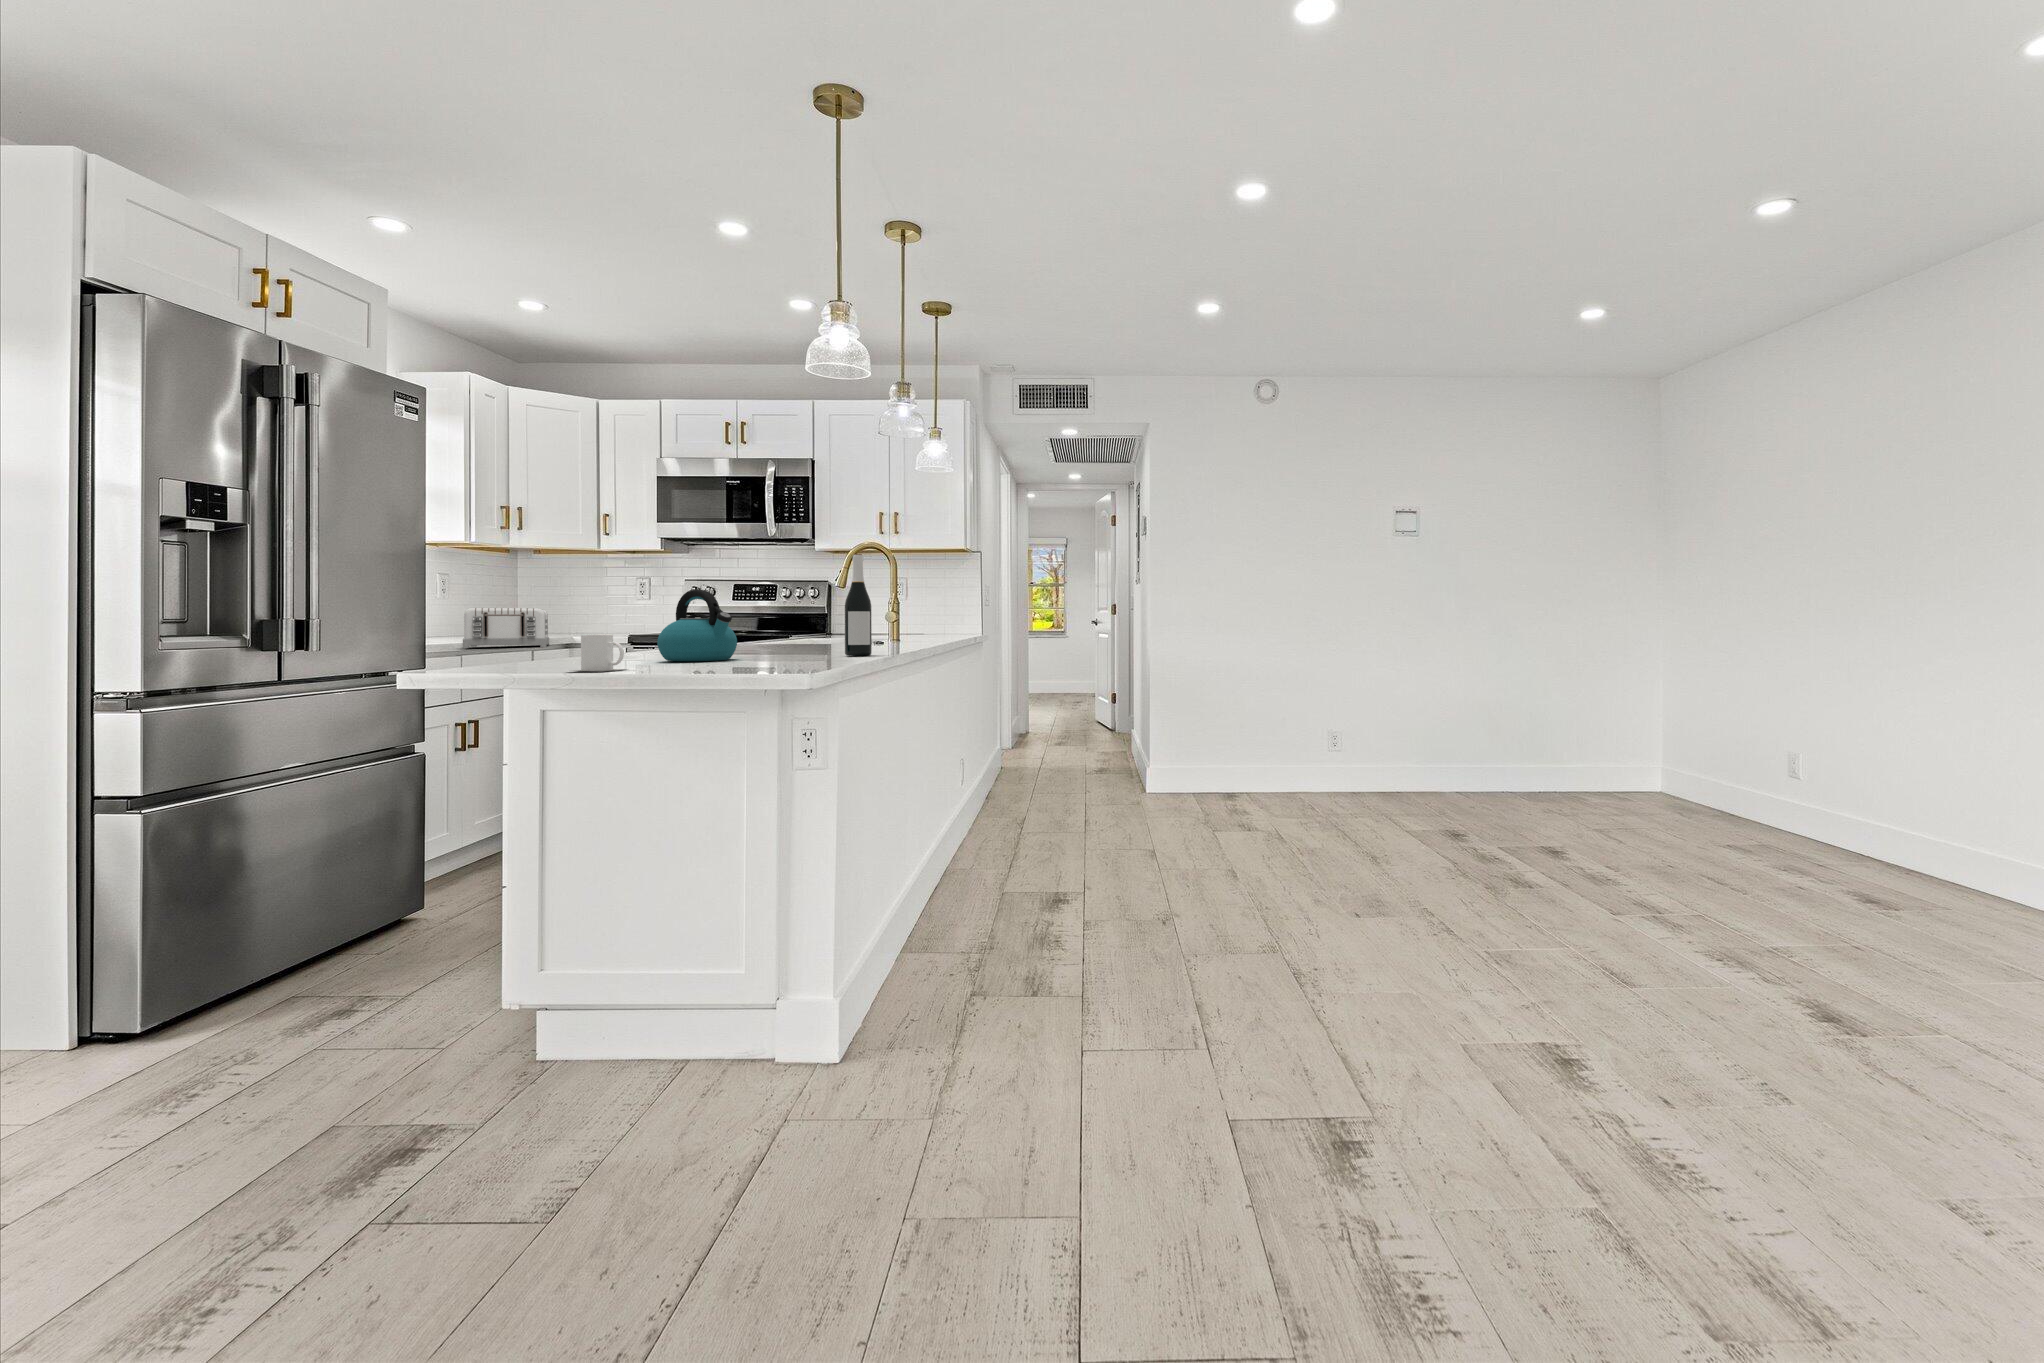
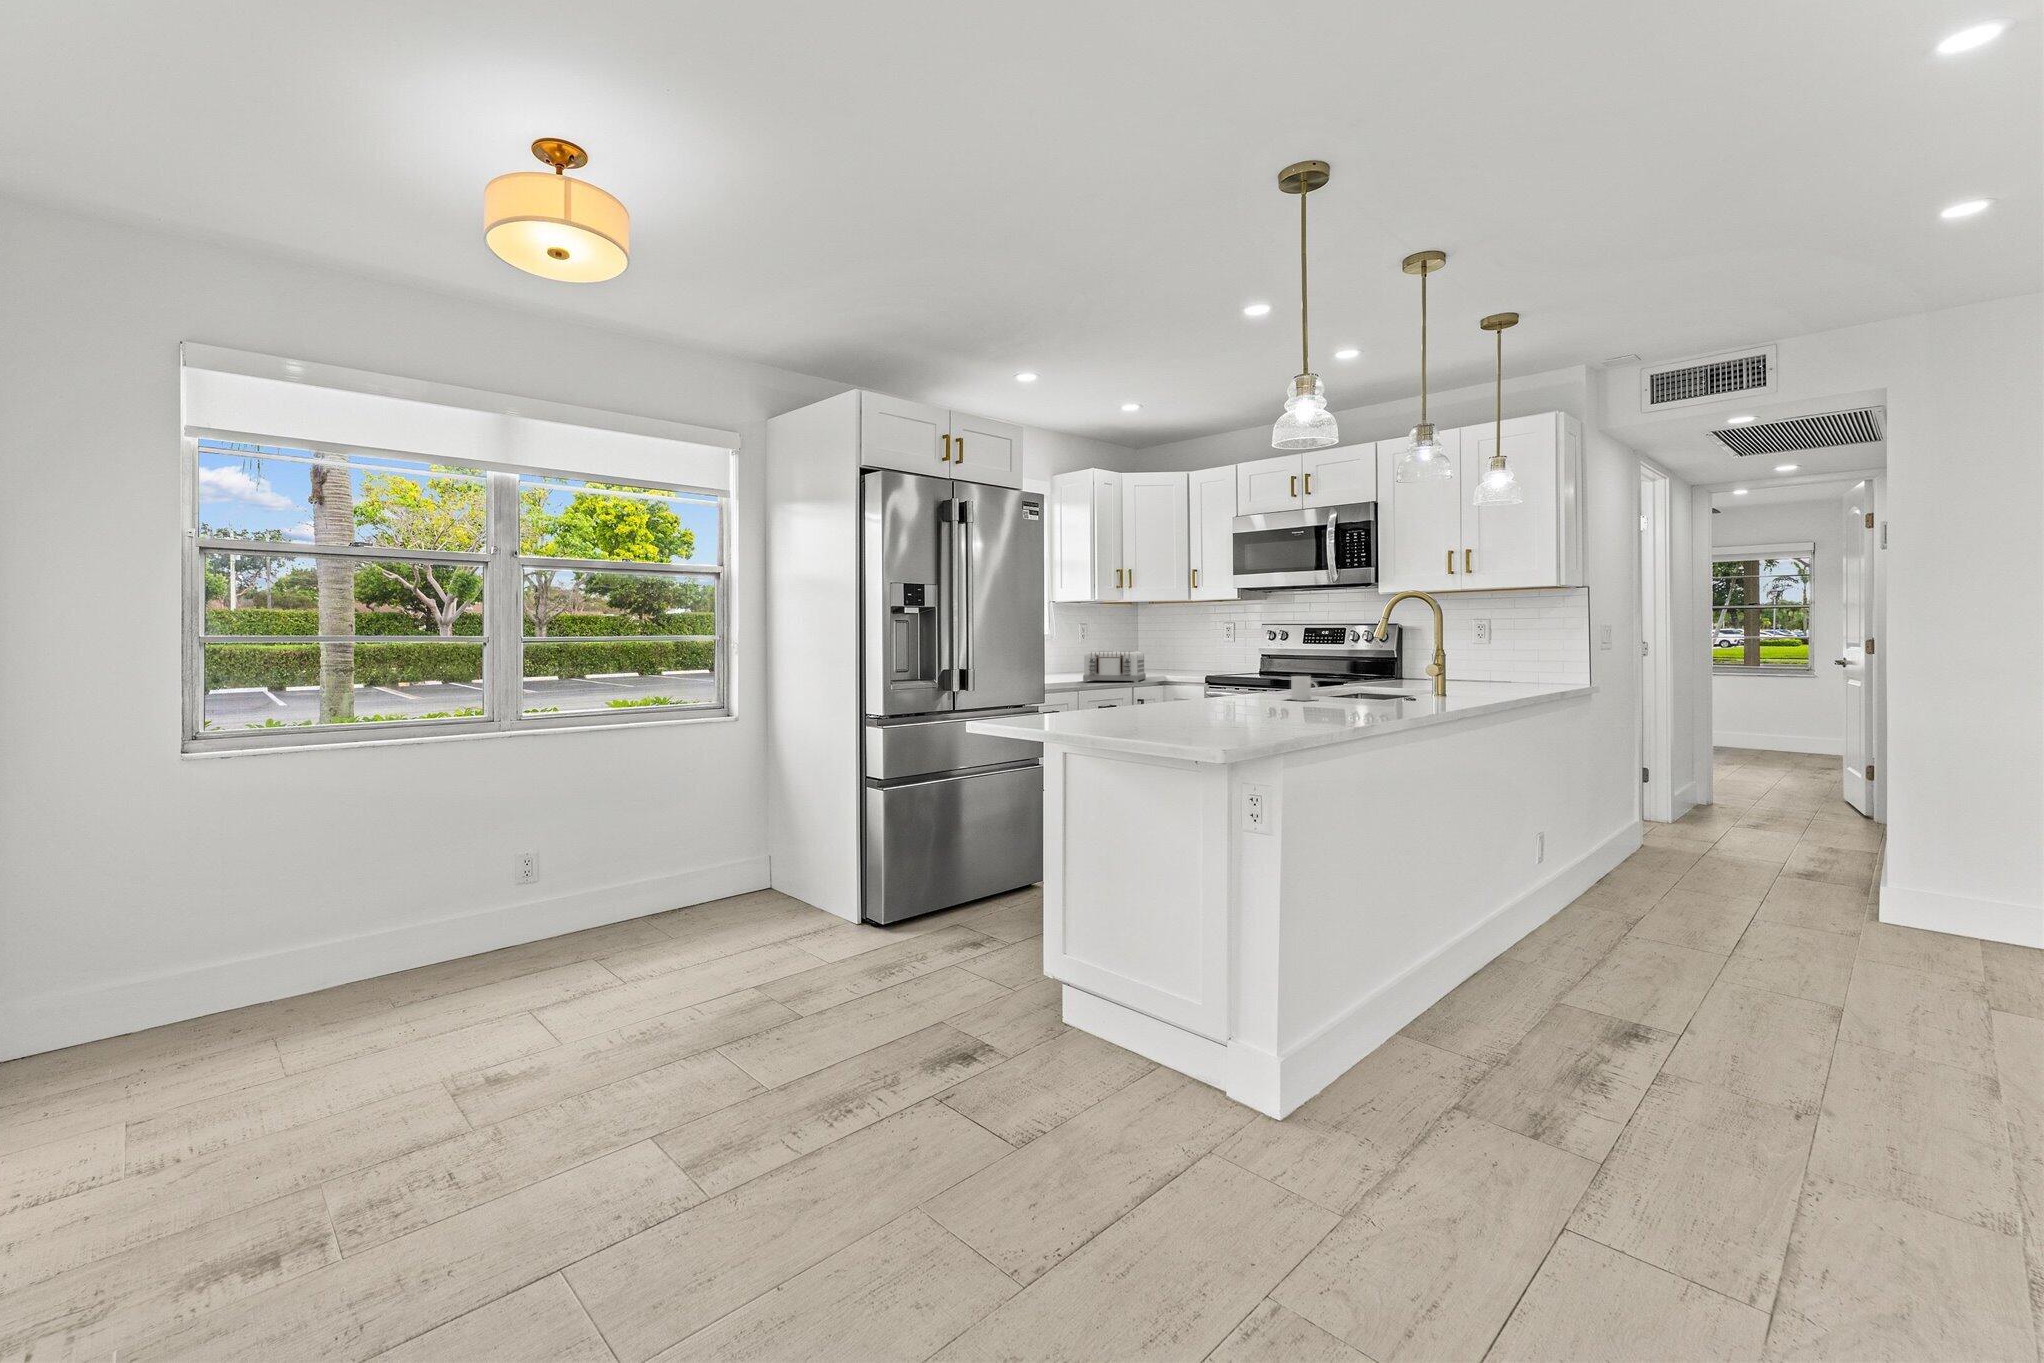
wine bottle: present [845,554,872,656] -> none [1325,614,1354,716]
kettle: present [657,590,737,661] -> none [1159,650,1226,714]
mug: present [572,634,624,671] -> present [1291,676,1318,701]

